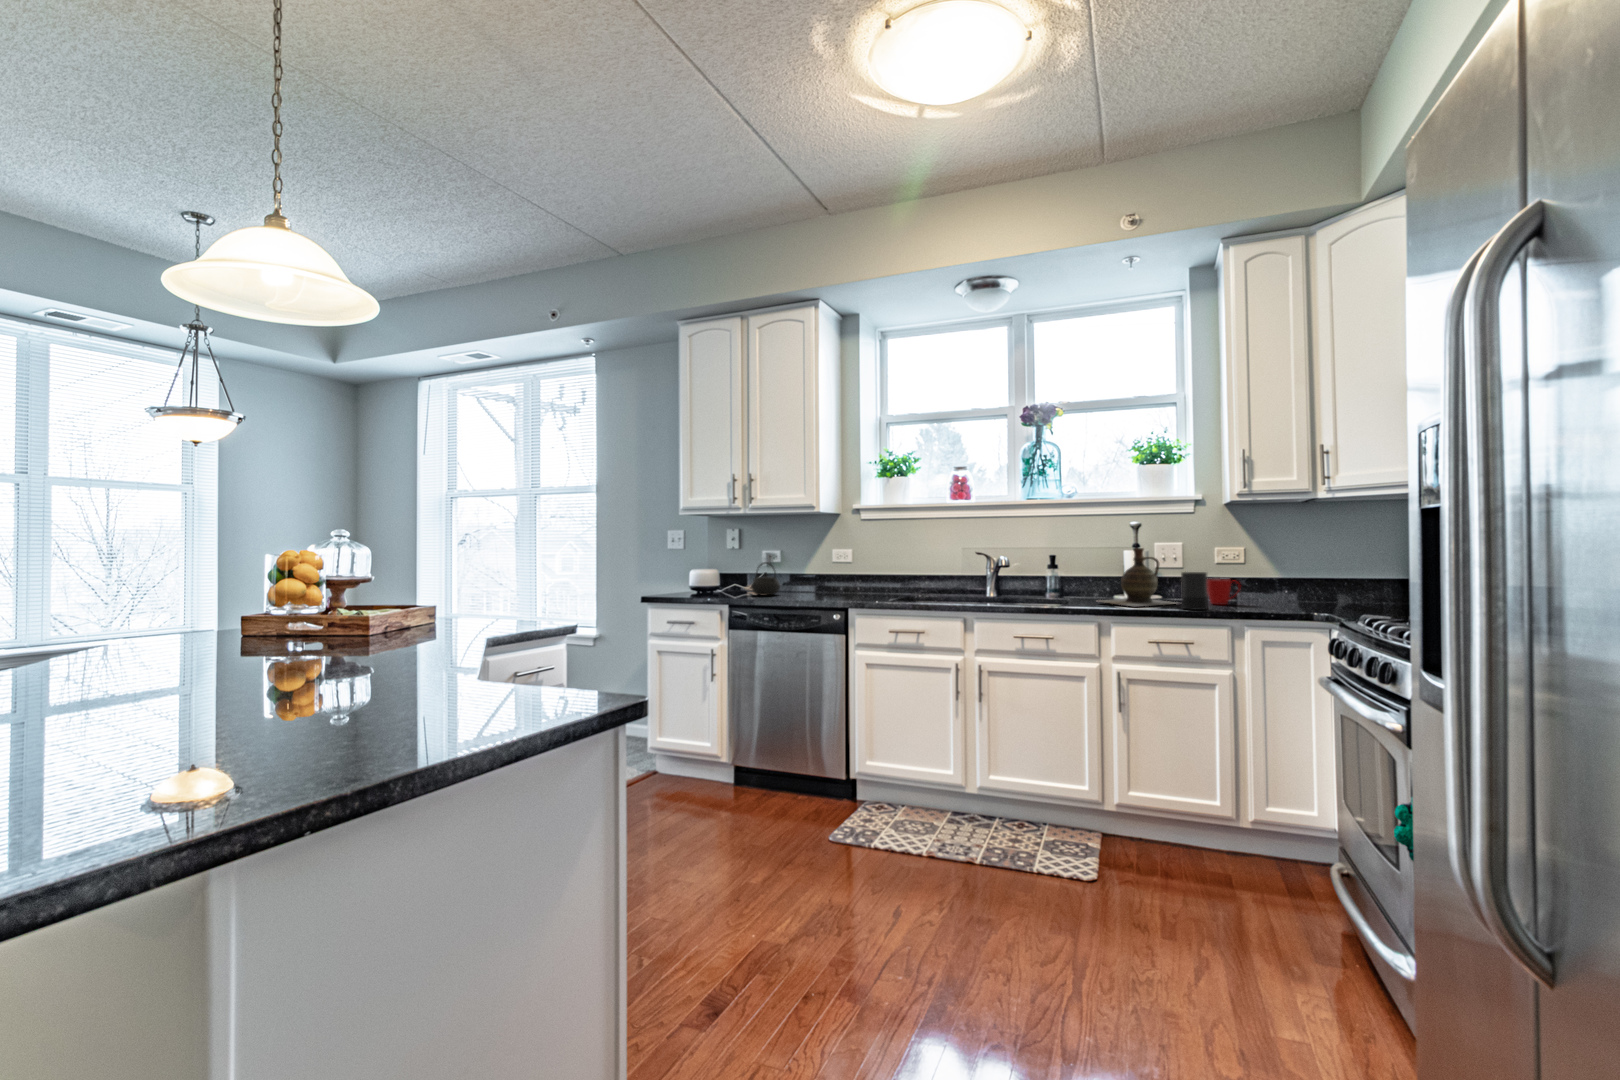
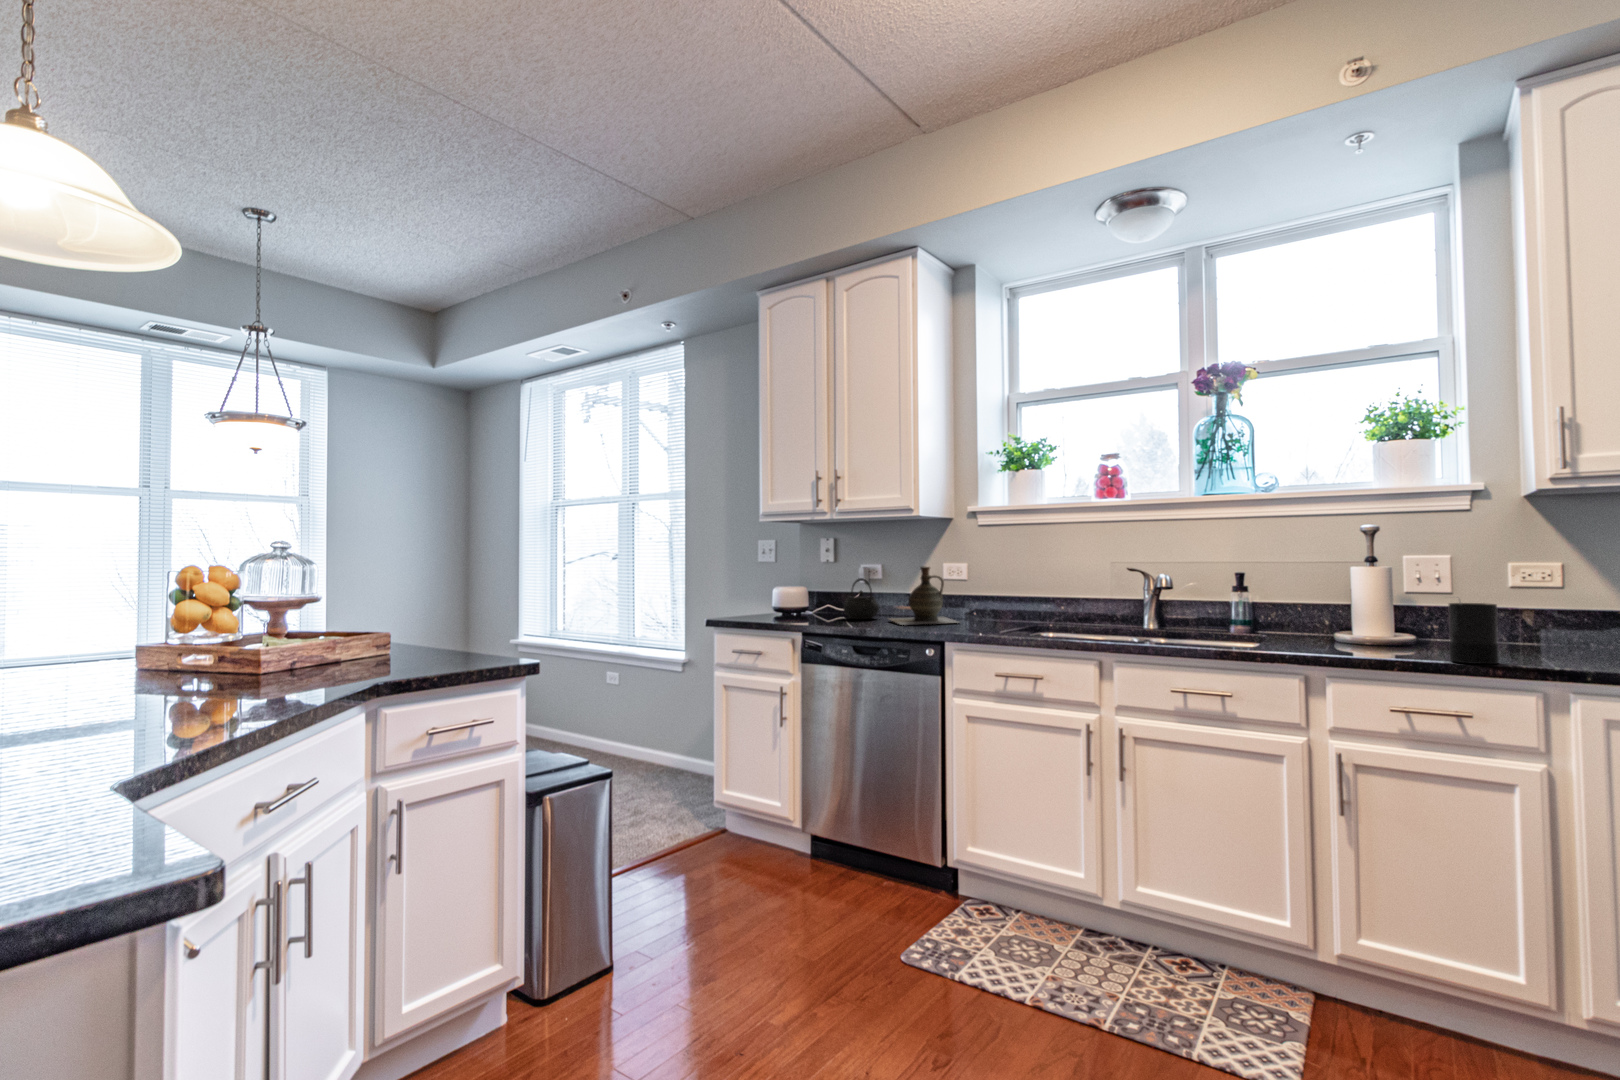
ceramic jug: present [1100,548,1176,606] -> present [890,566,957,625]
mug: present [1207,578,1239,605] -> none [1495,612,1558,654]

